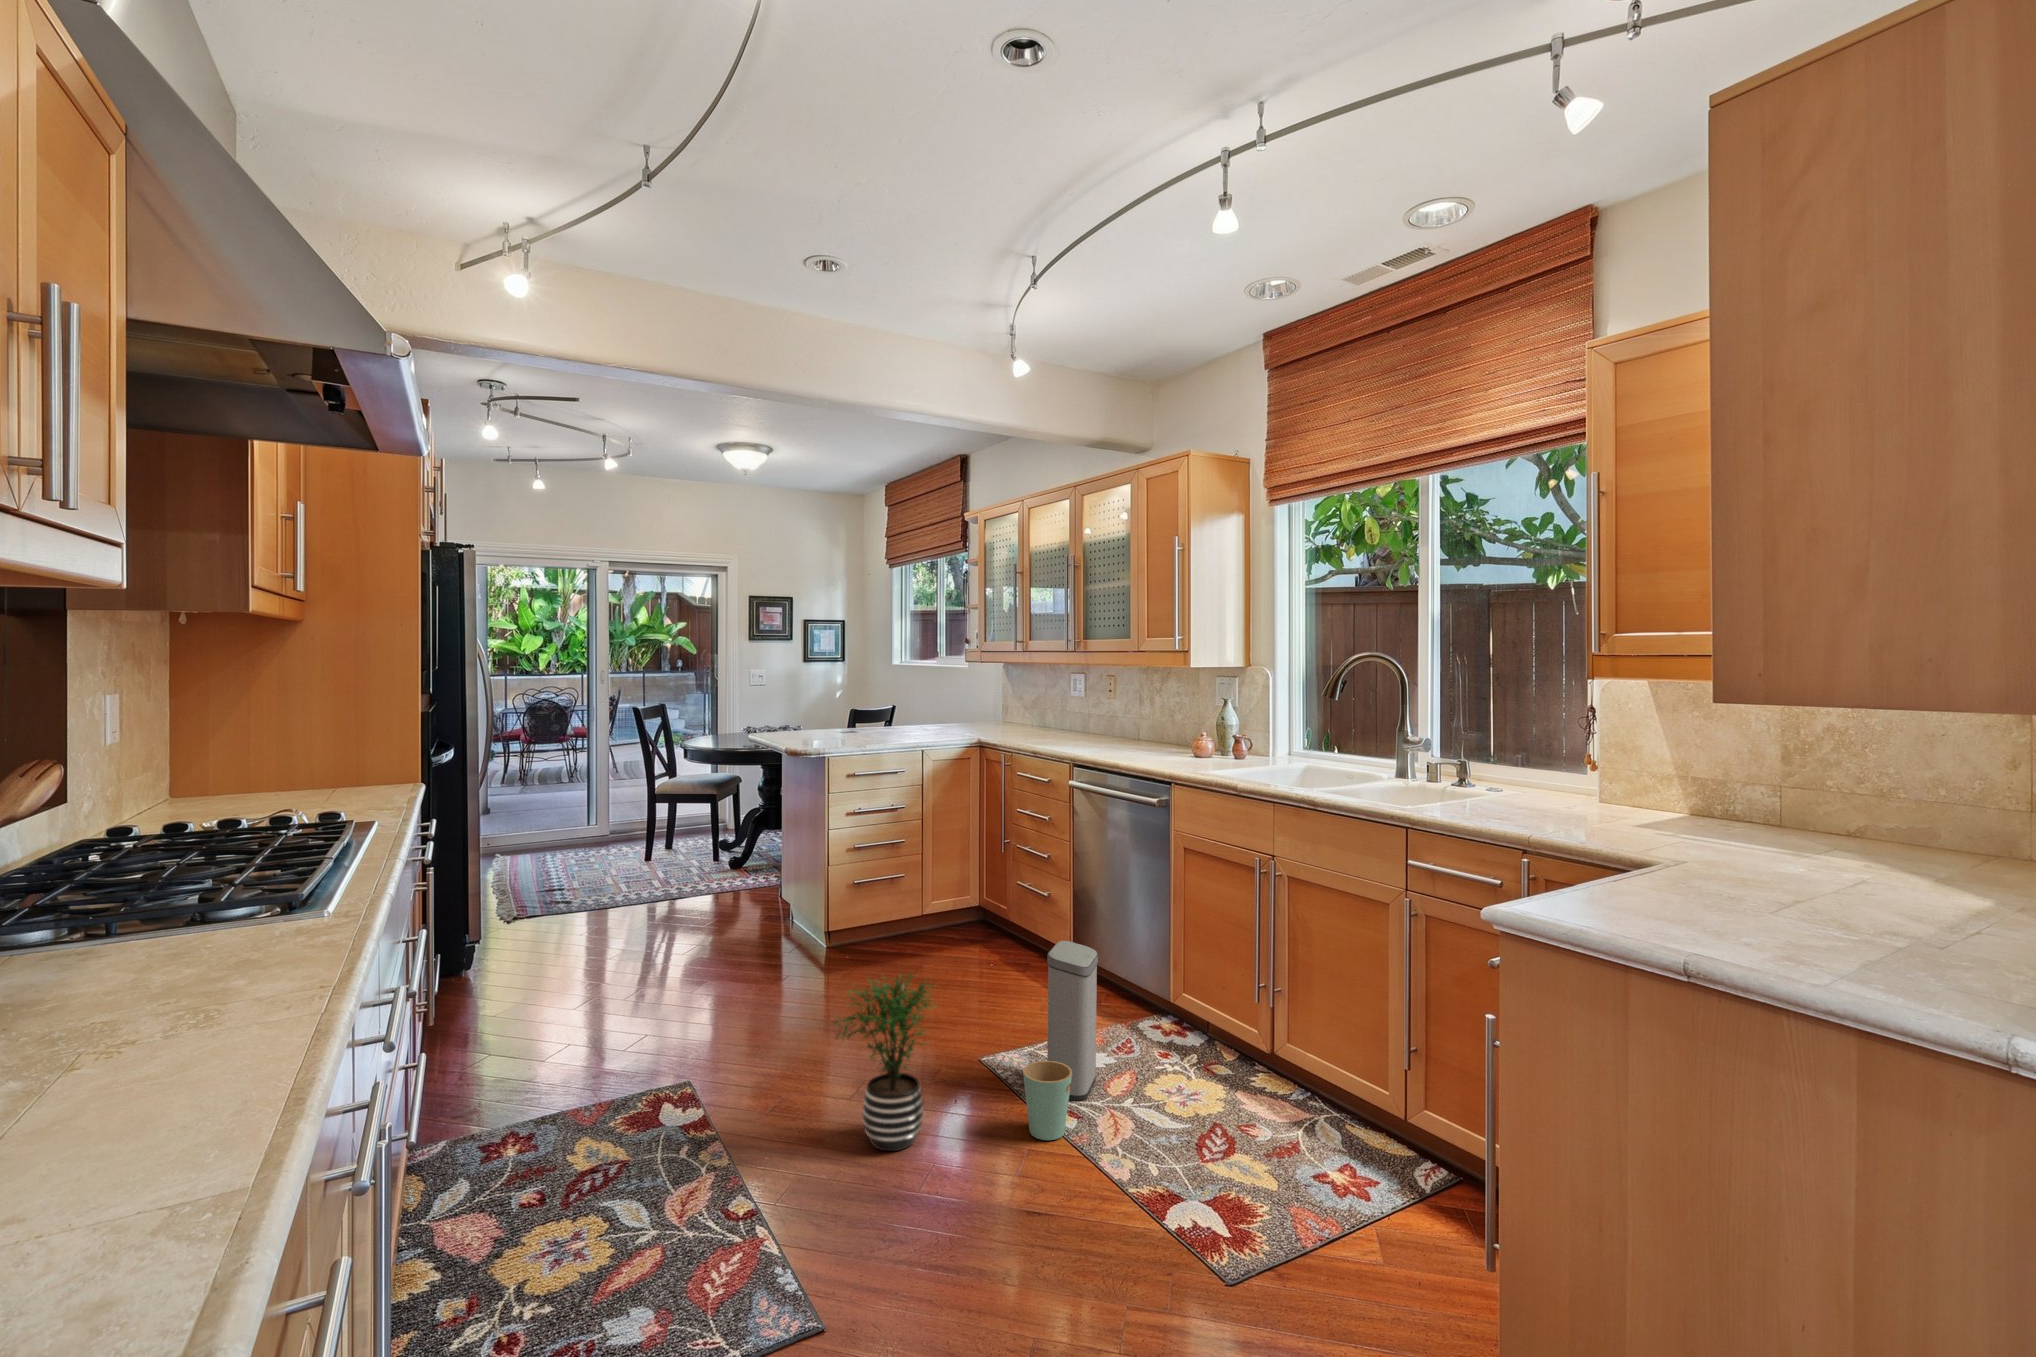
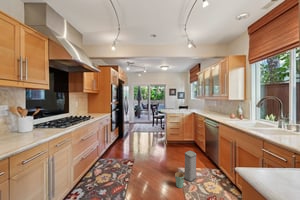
potted plant: present [833,974,935,1151] -> none [143,150,163,181]

